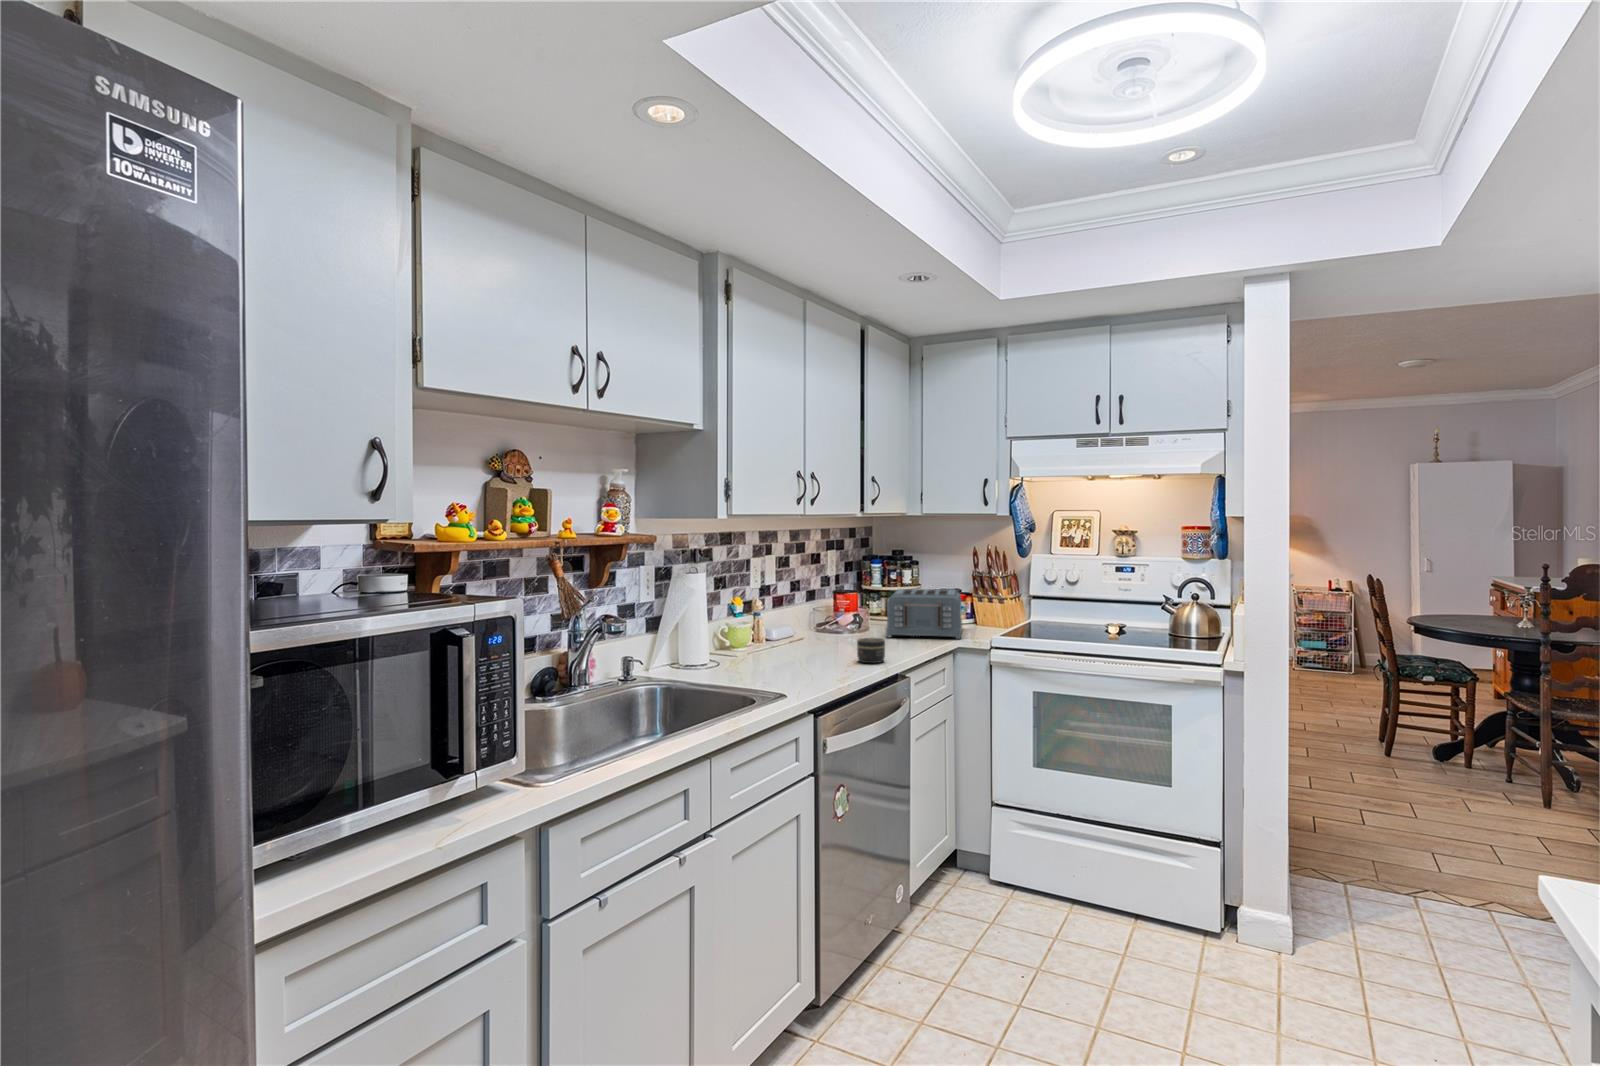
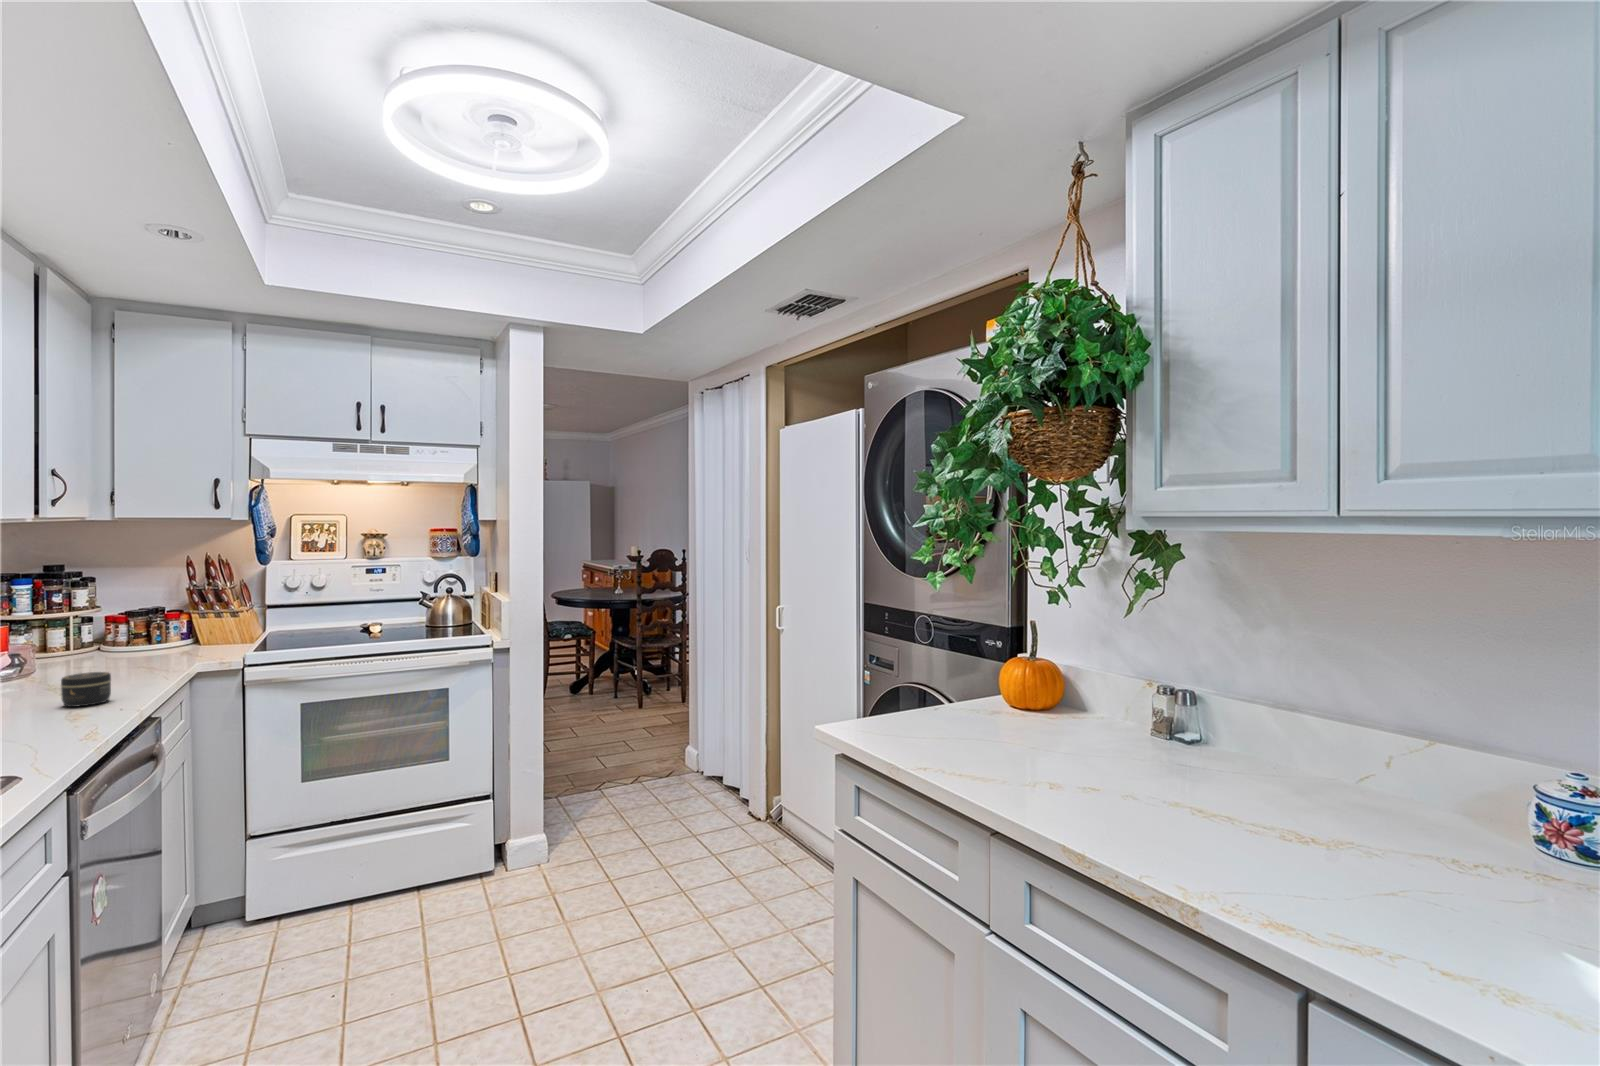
toaster: present [886,589,962,639] -> none [67,605,195,674]

